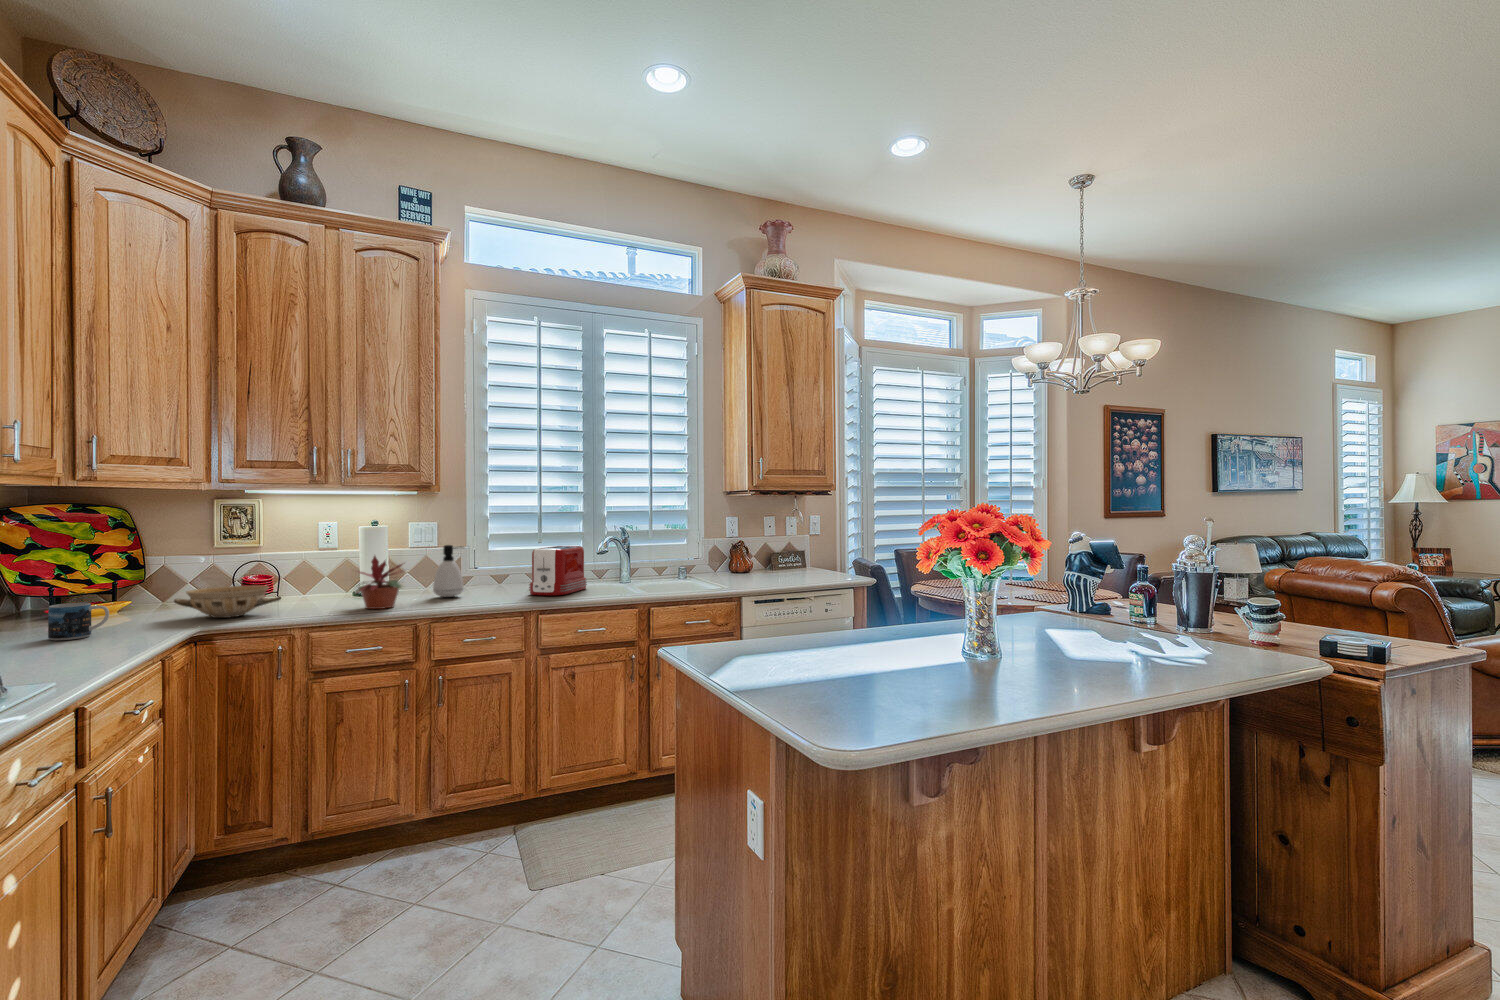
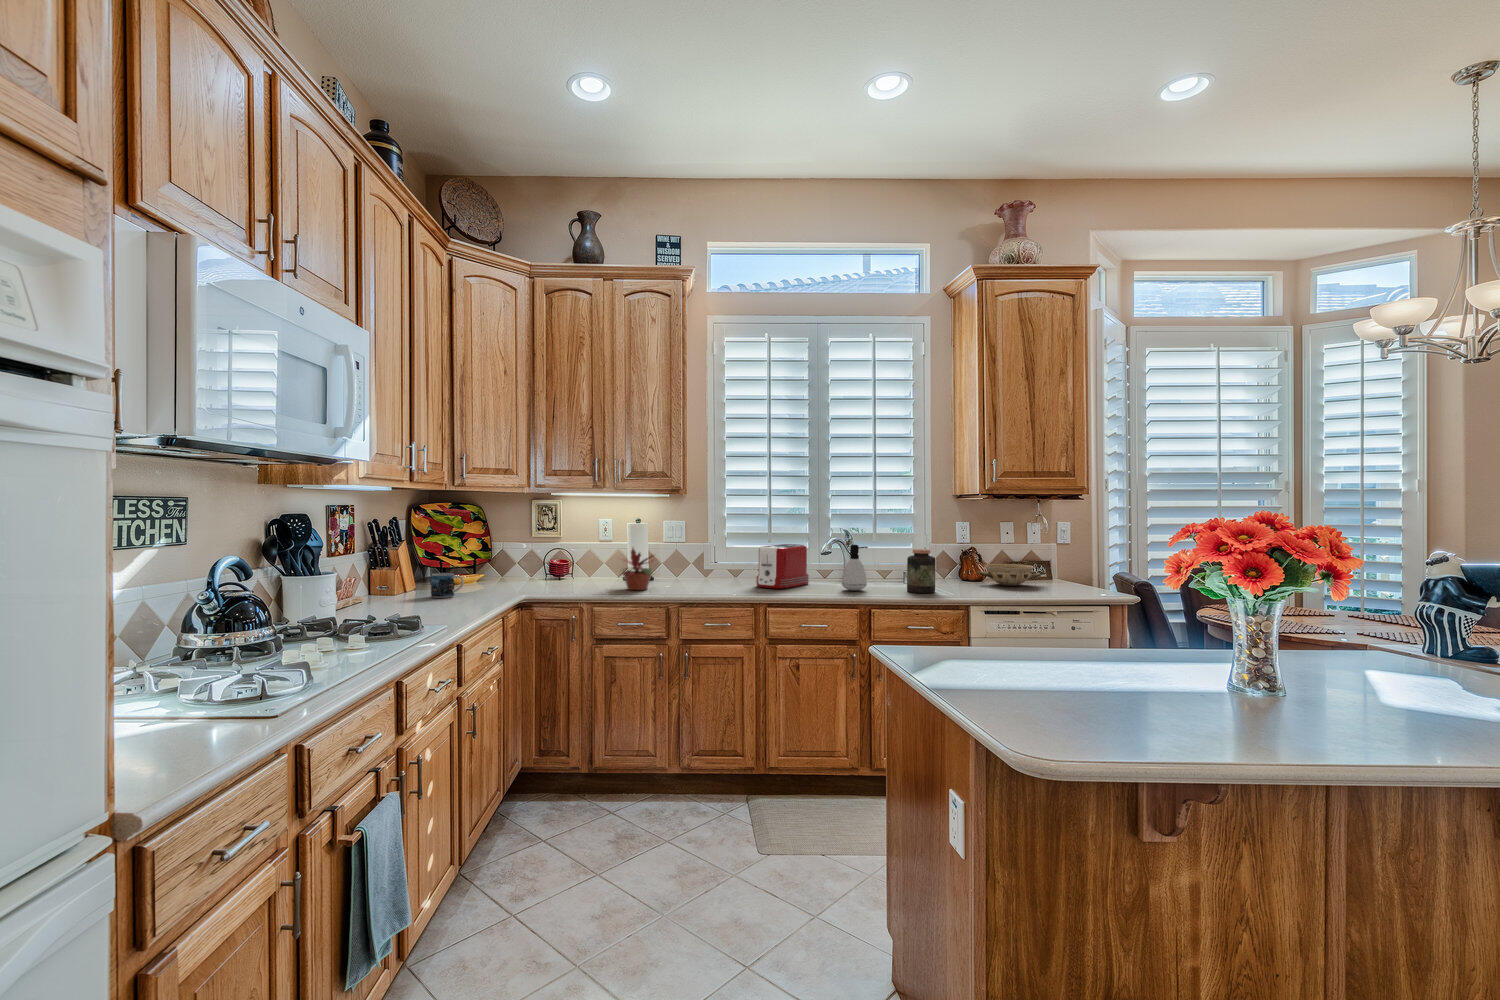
soap dispenser: present [433,545,463,597] -> present [842,545,868,591]
jar: none [695,545,724,590] -> present [907,549,935,593]
ceramic bowl: present [174,585,281,618] -> present [977,564,1041,586]

